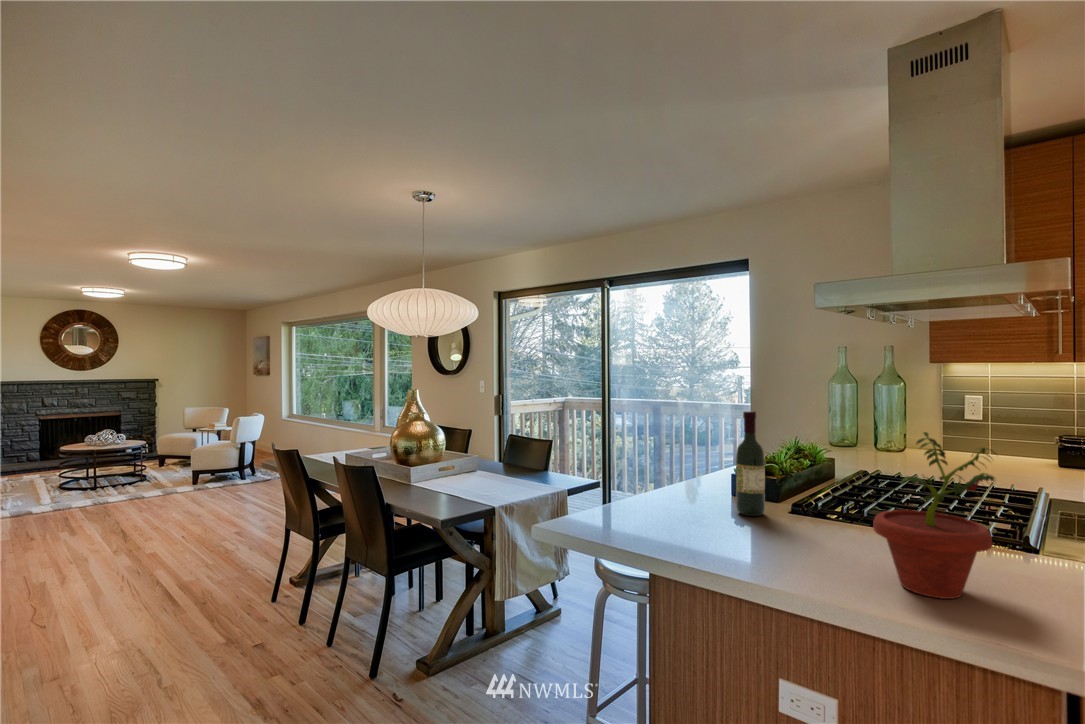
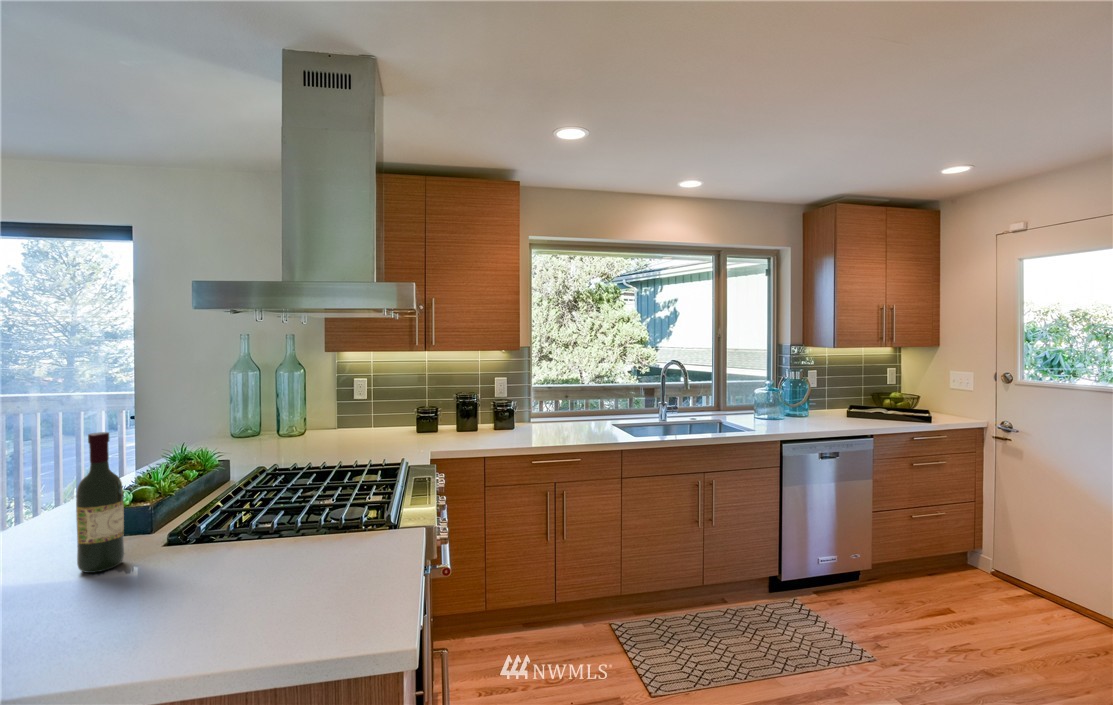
potted plant: present [873,432,995,599] -> none [249,447,364,620]

